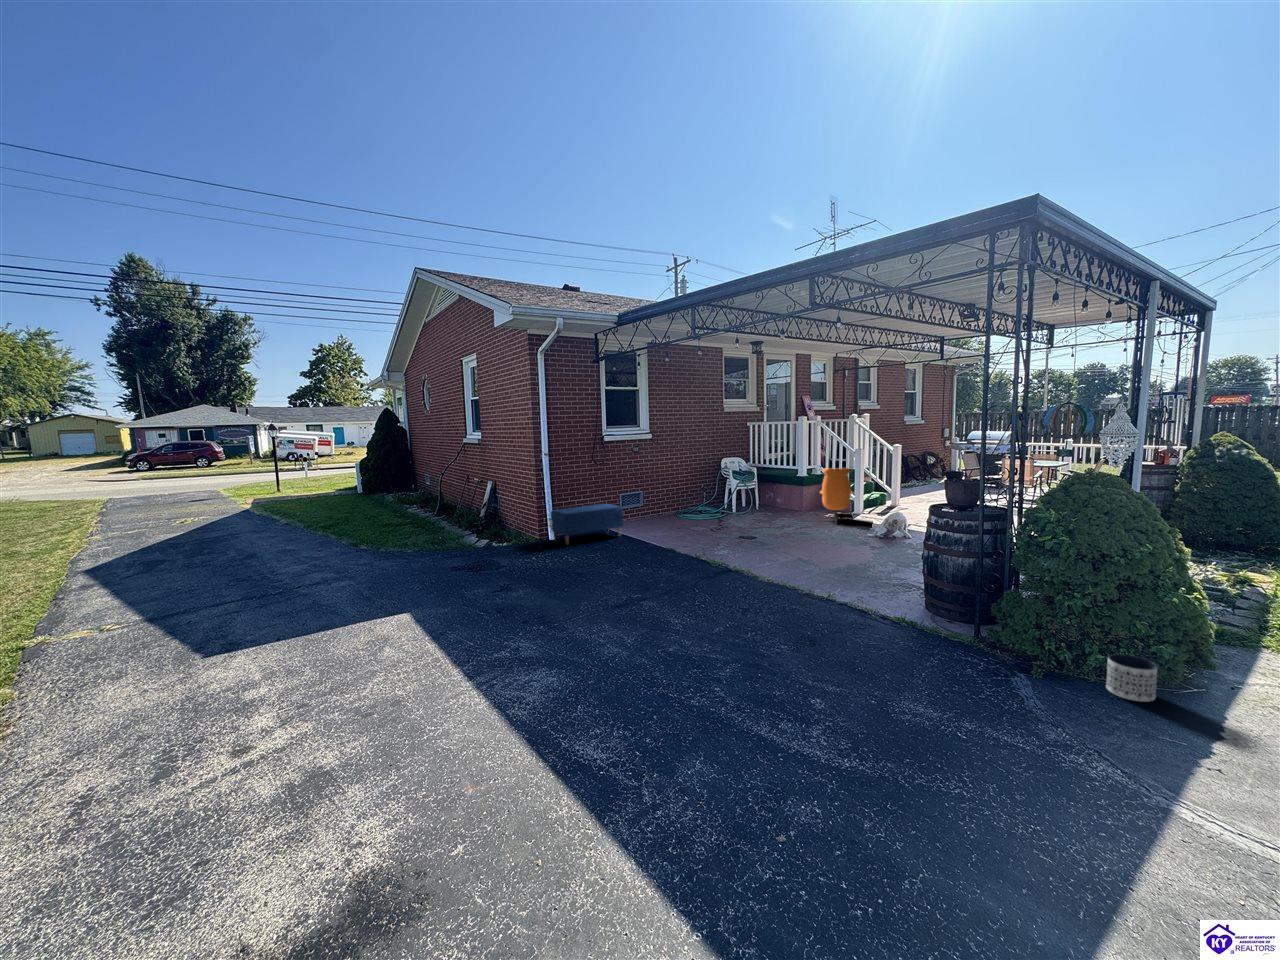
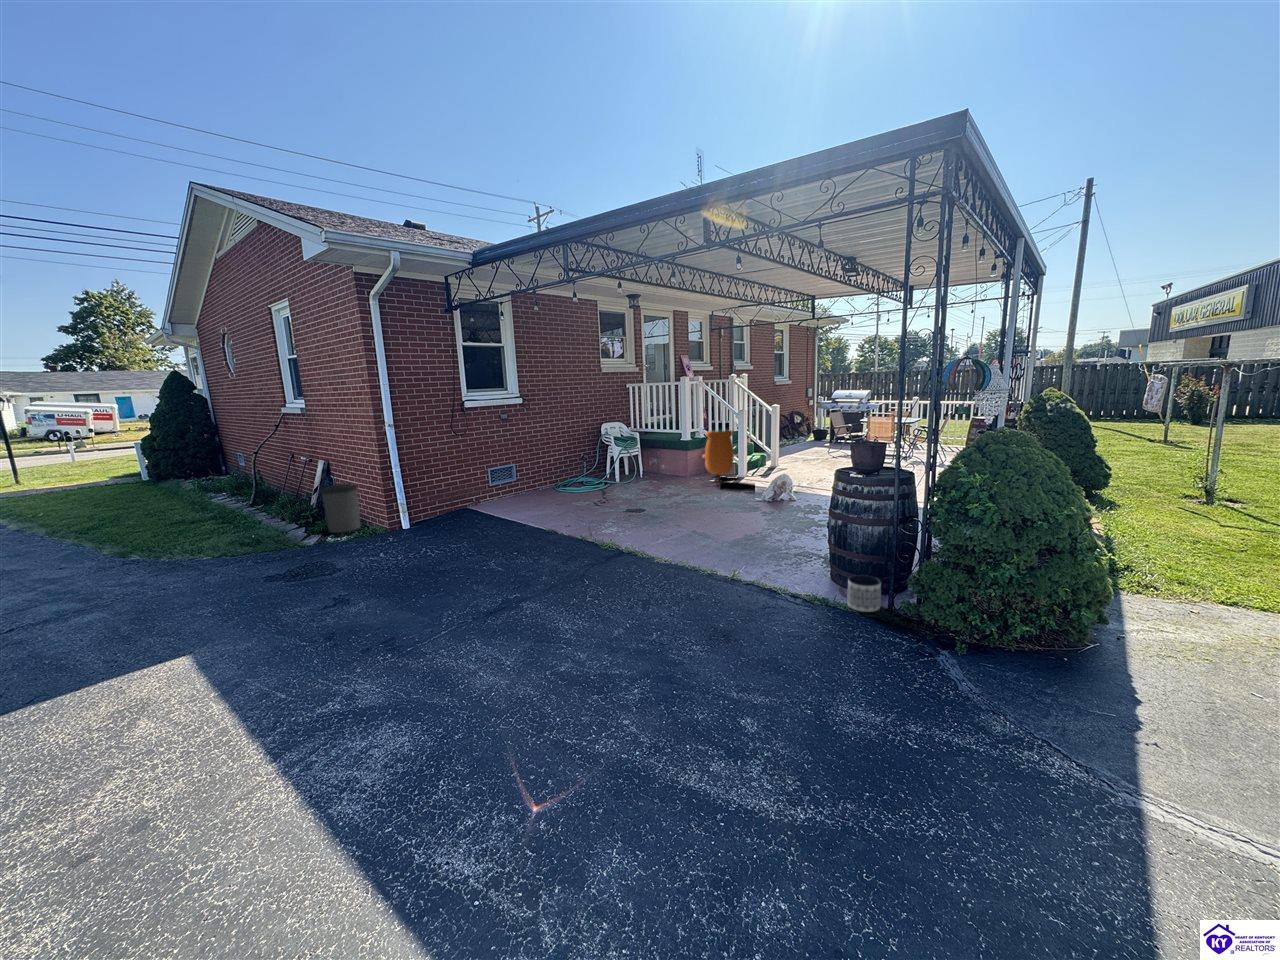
trash can: none [490,500,517,541] -> present [321,483,361,533]
bench: present [551,504,623,545] -> none [402,480,492,533]
planter: present [1106,654,1157,702] -> present [847,575,881,612]

